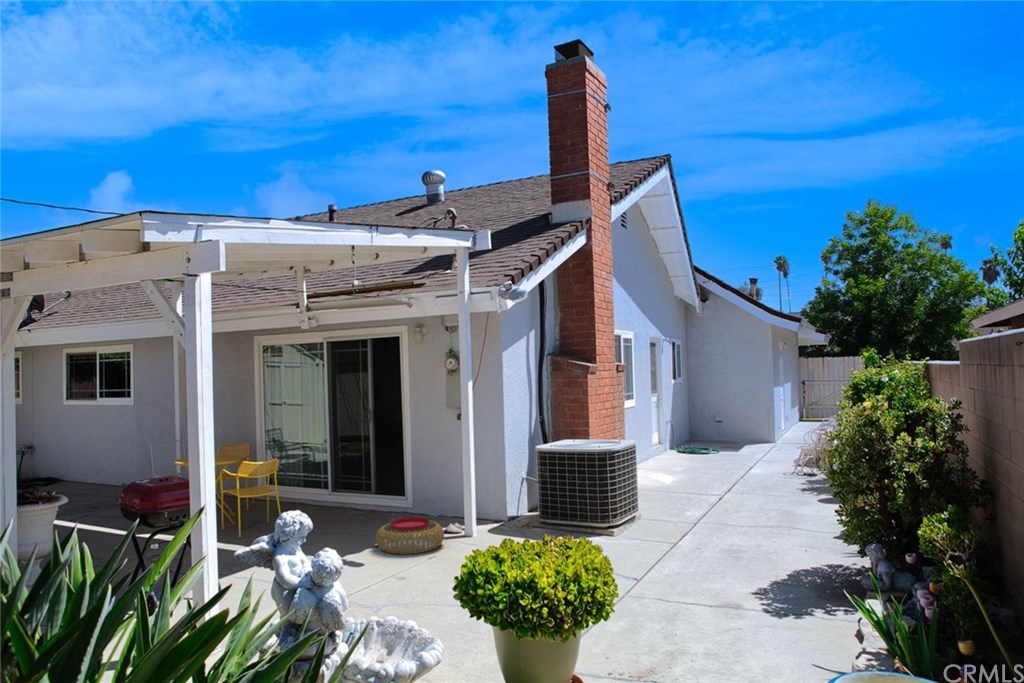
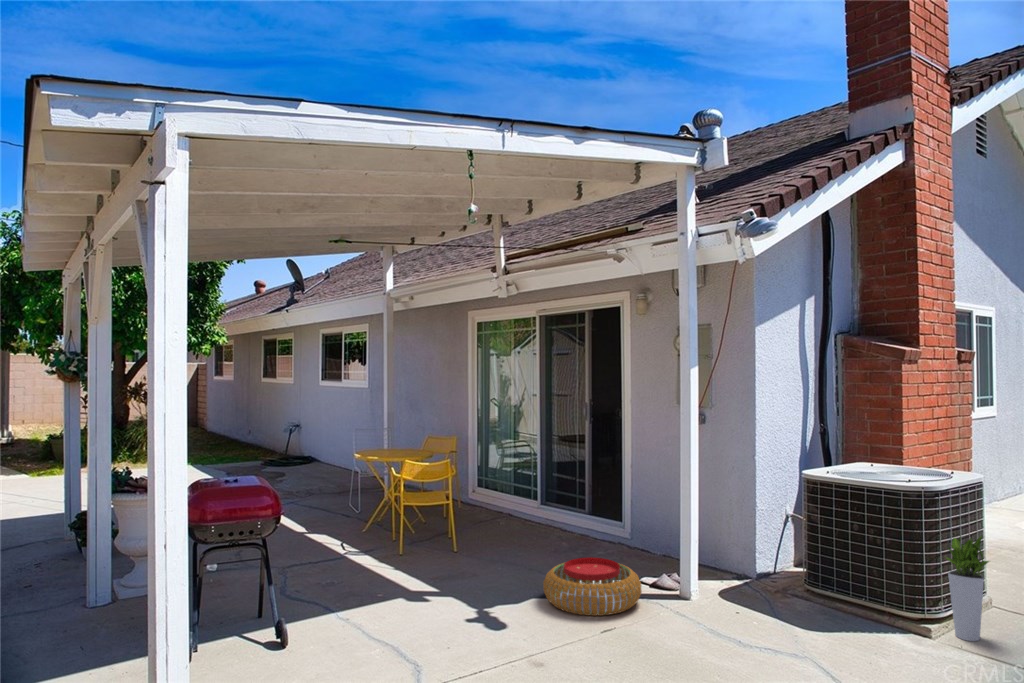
planter: none [618,474,642,535] -> present [946,536,989,641]

